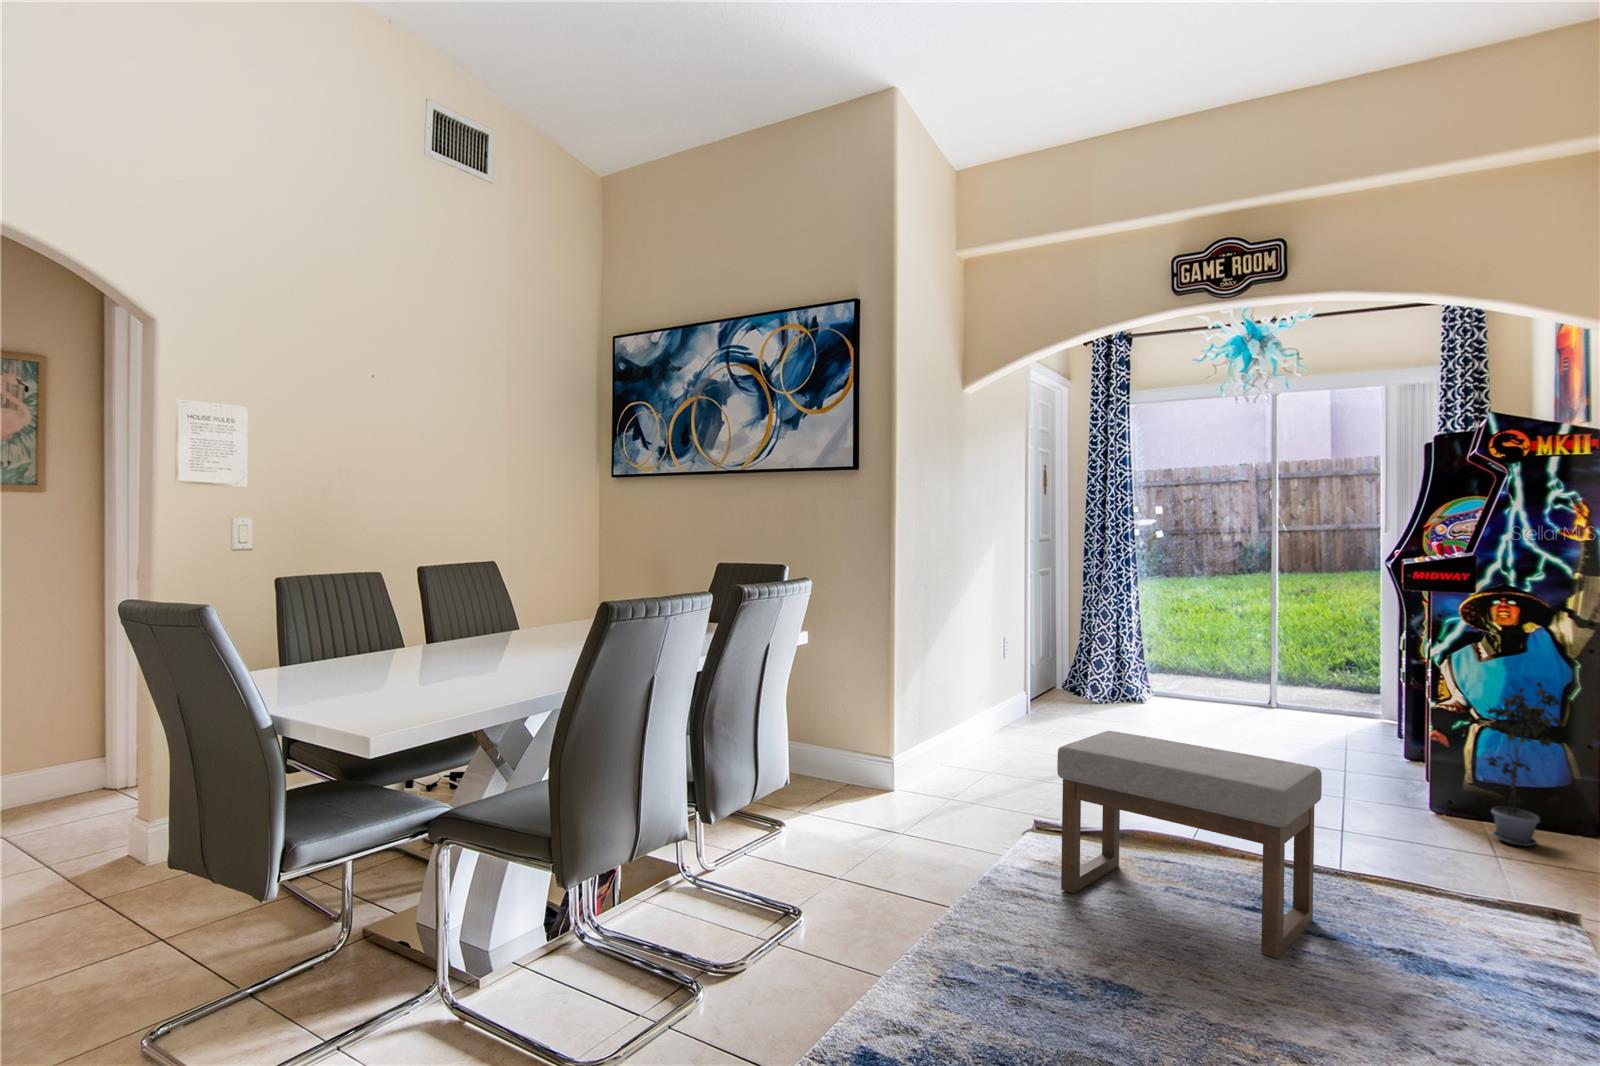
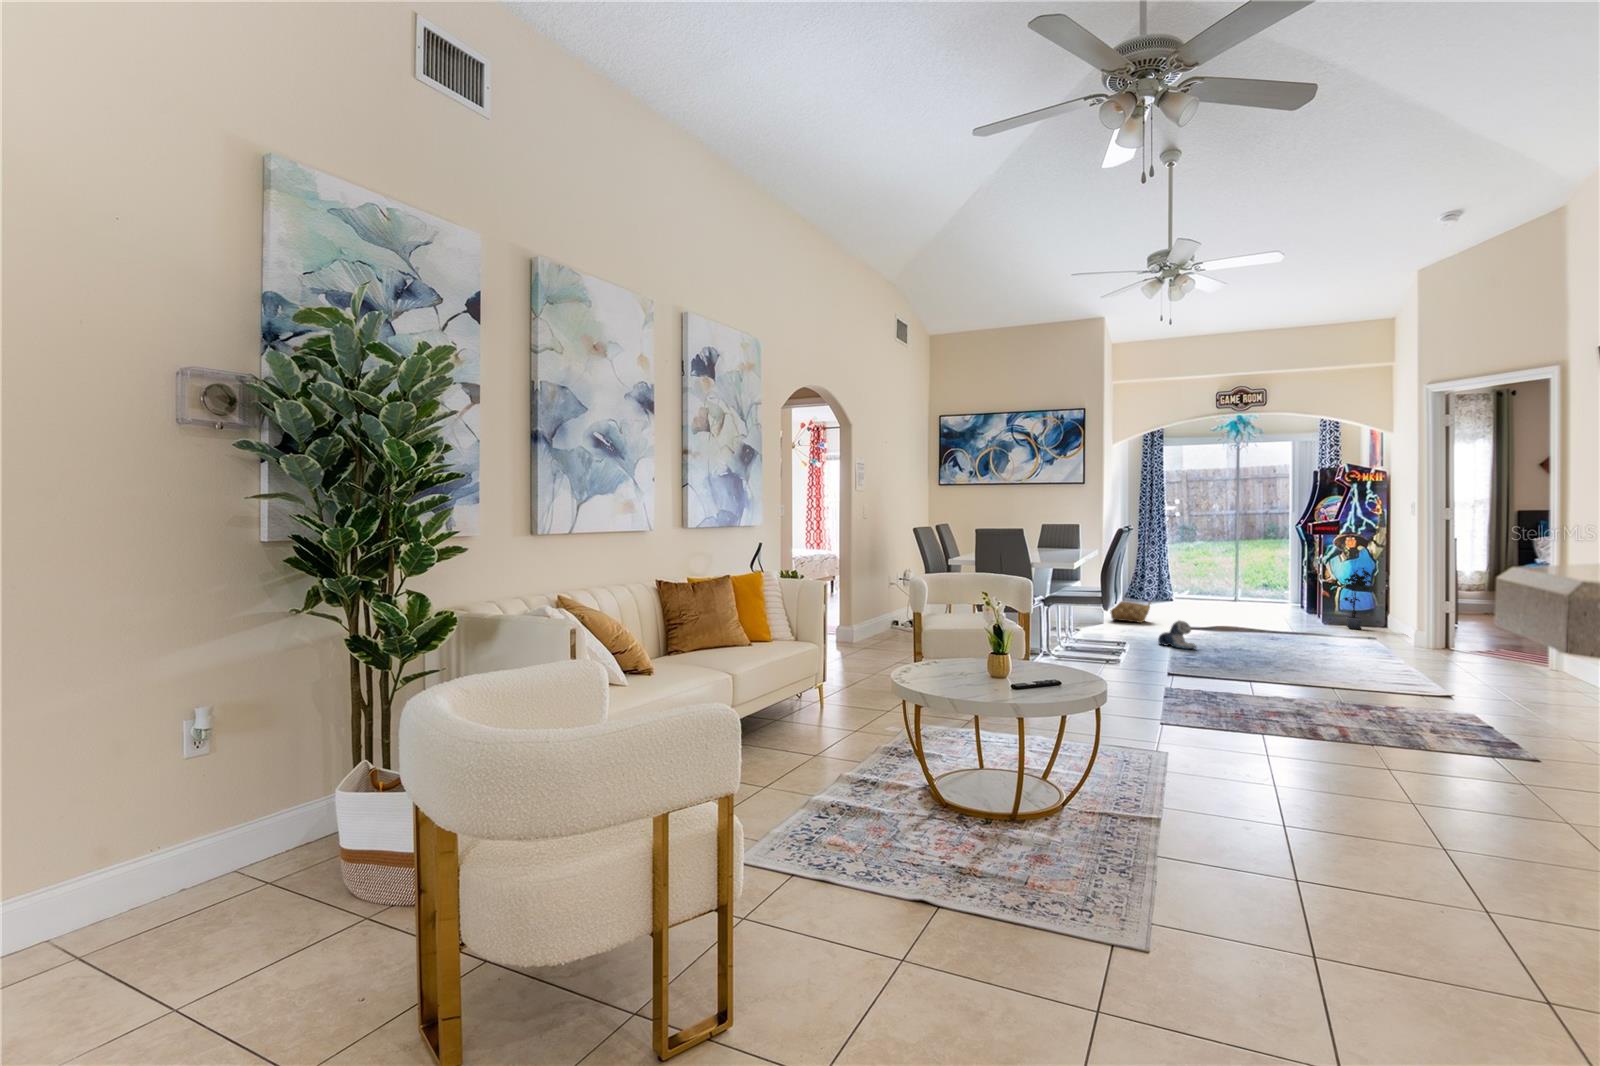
woven basket: none [922,716,1014,792] -> present [1110,601,1151,623]
ottoman: present [1057,731,1322,959] -> none [1204,585,1296,645]
plush toy: none [882,874,960,984] -> present [1158,621,1197,649]

